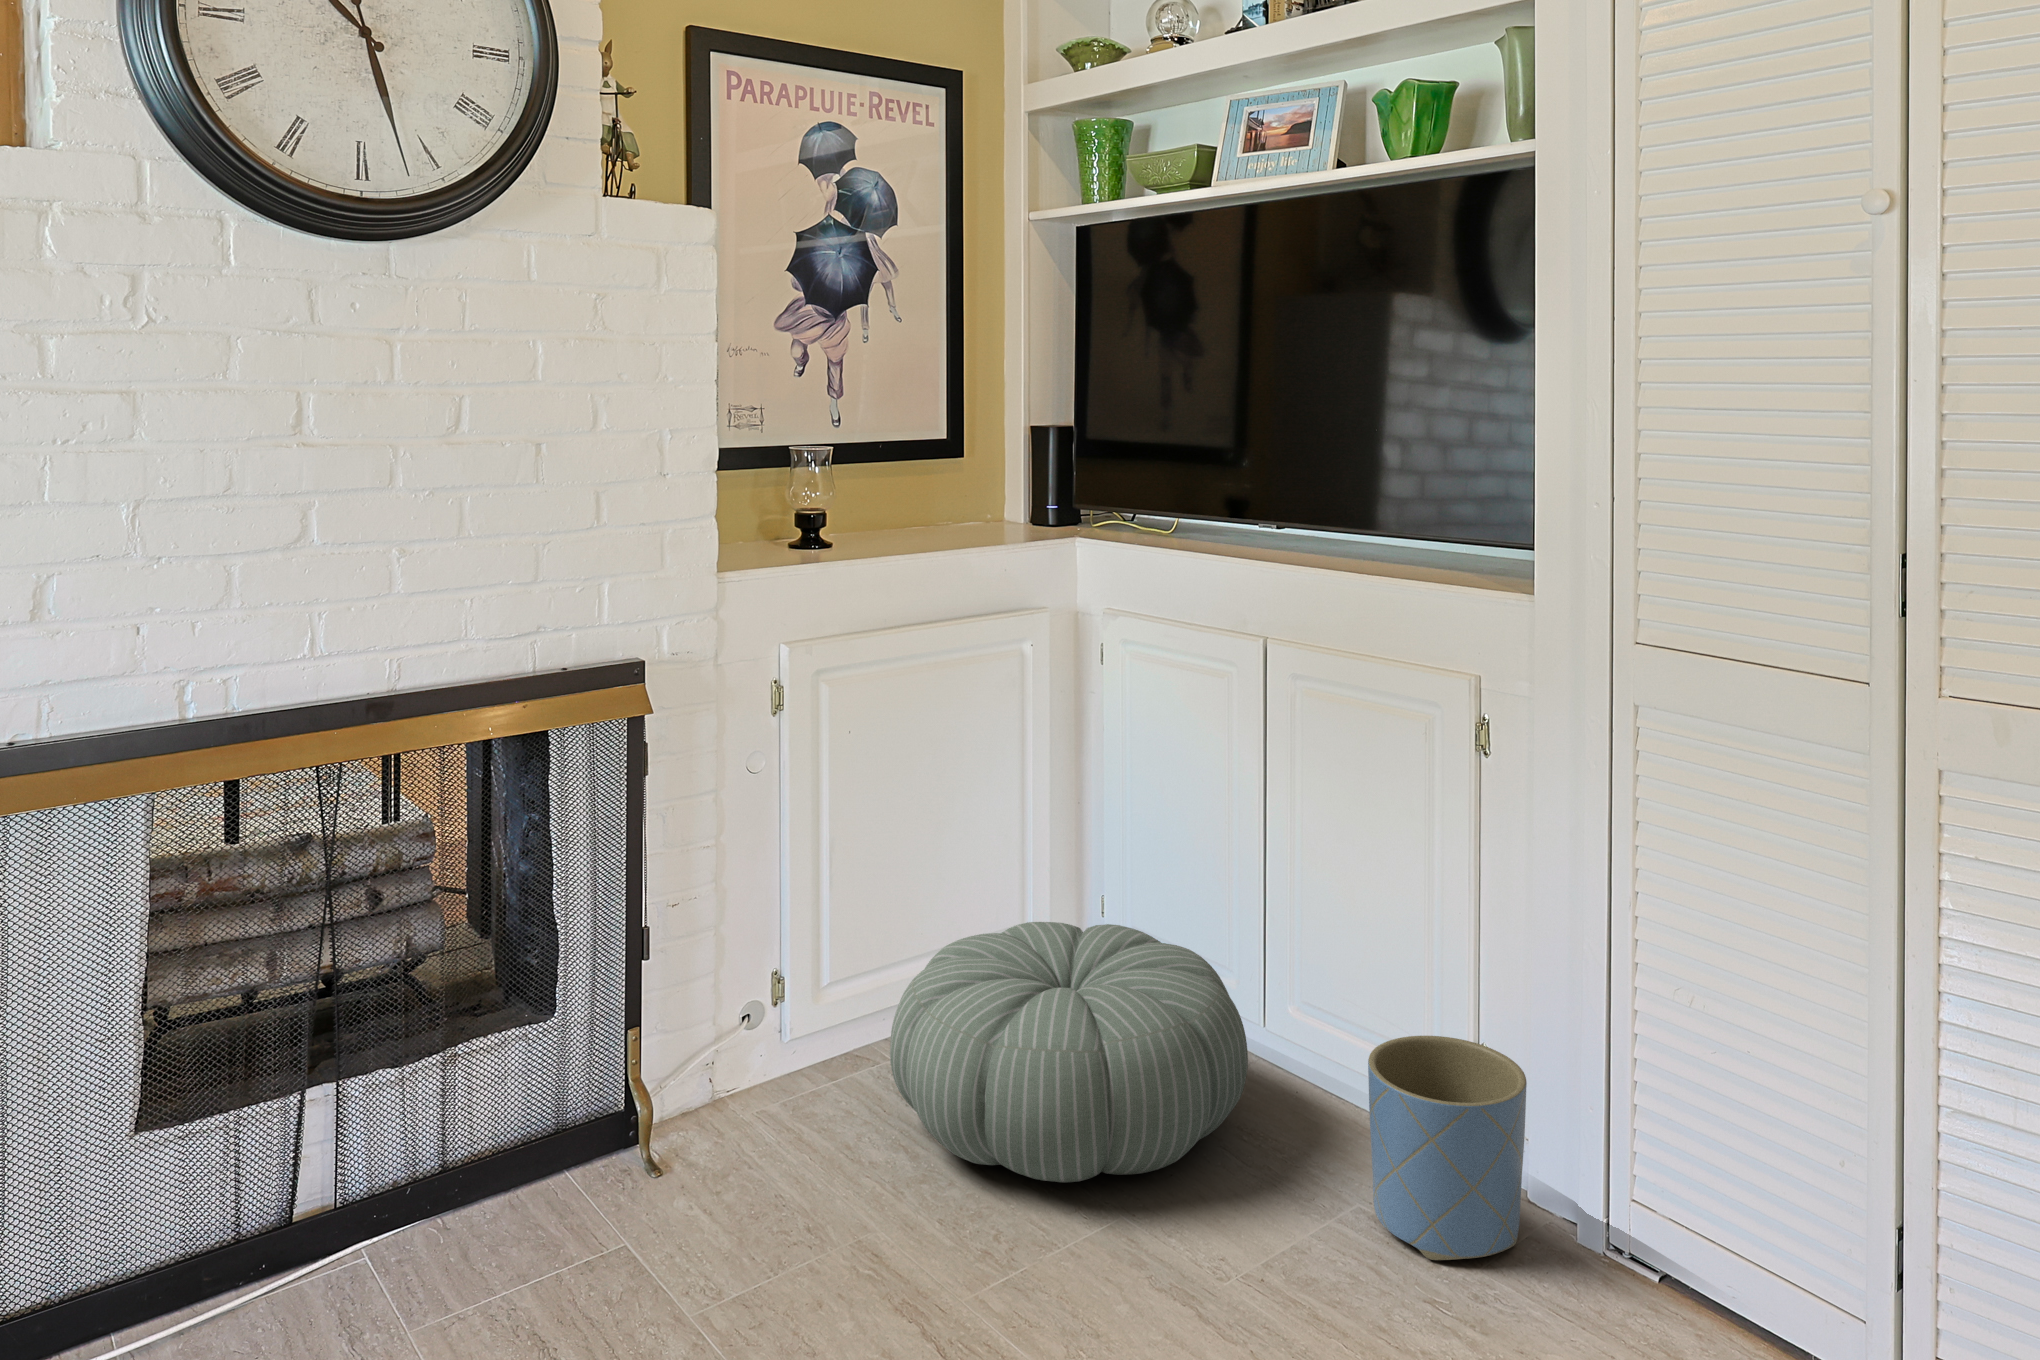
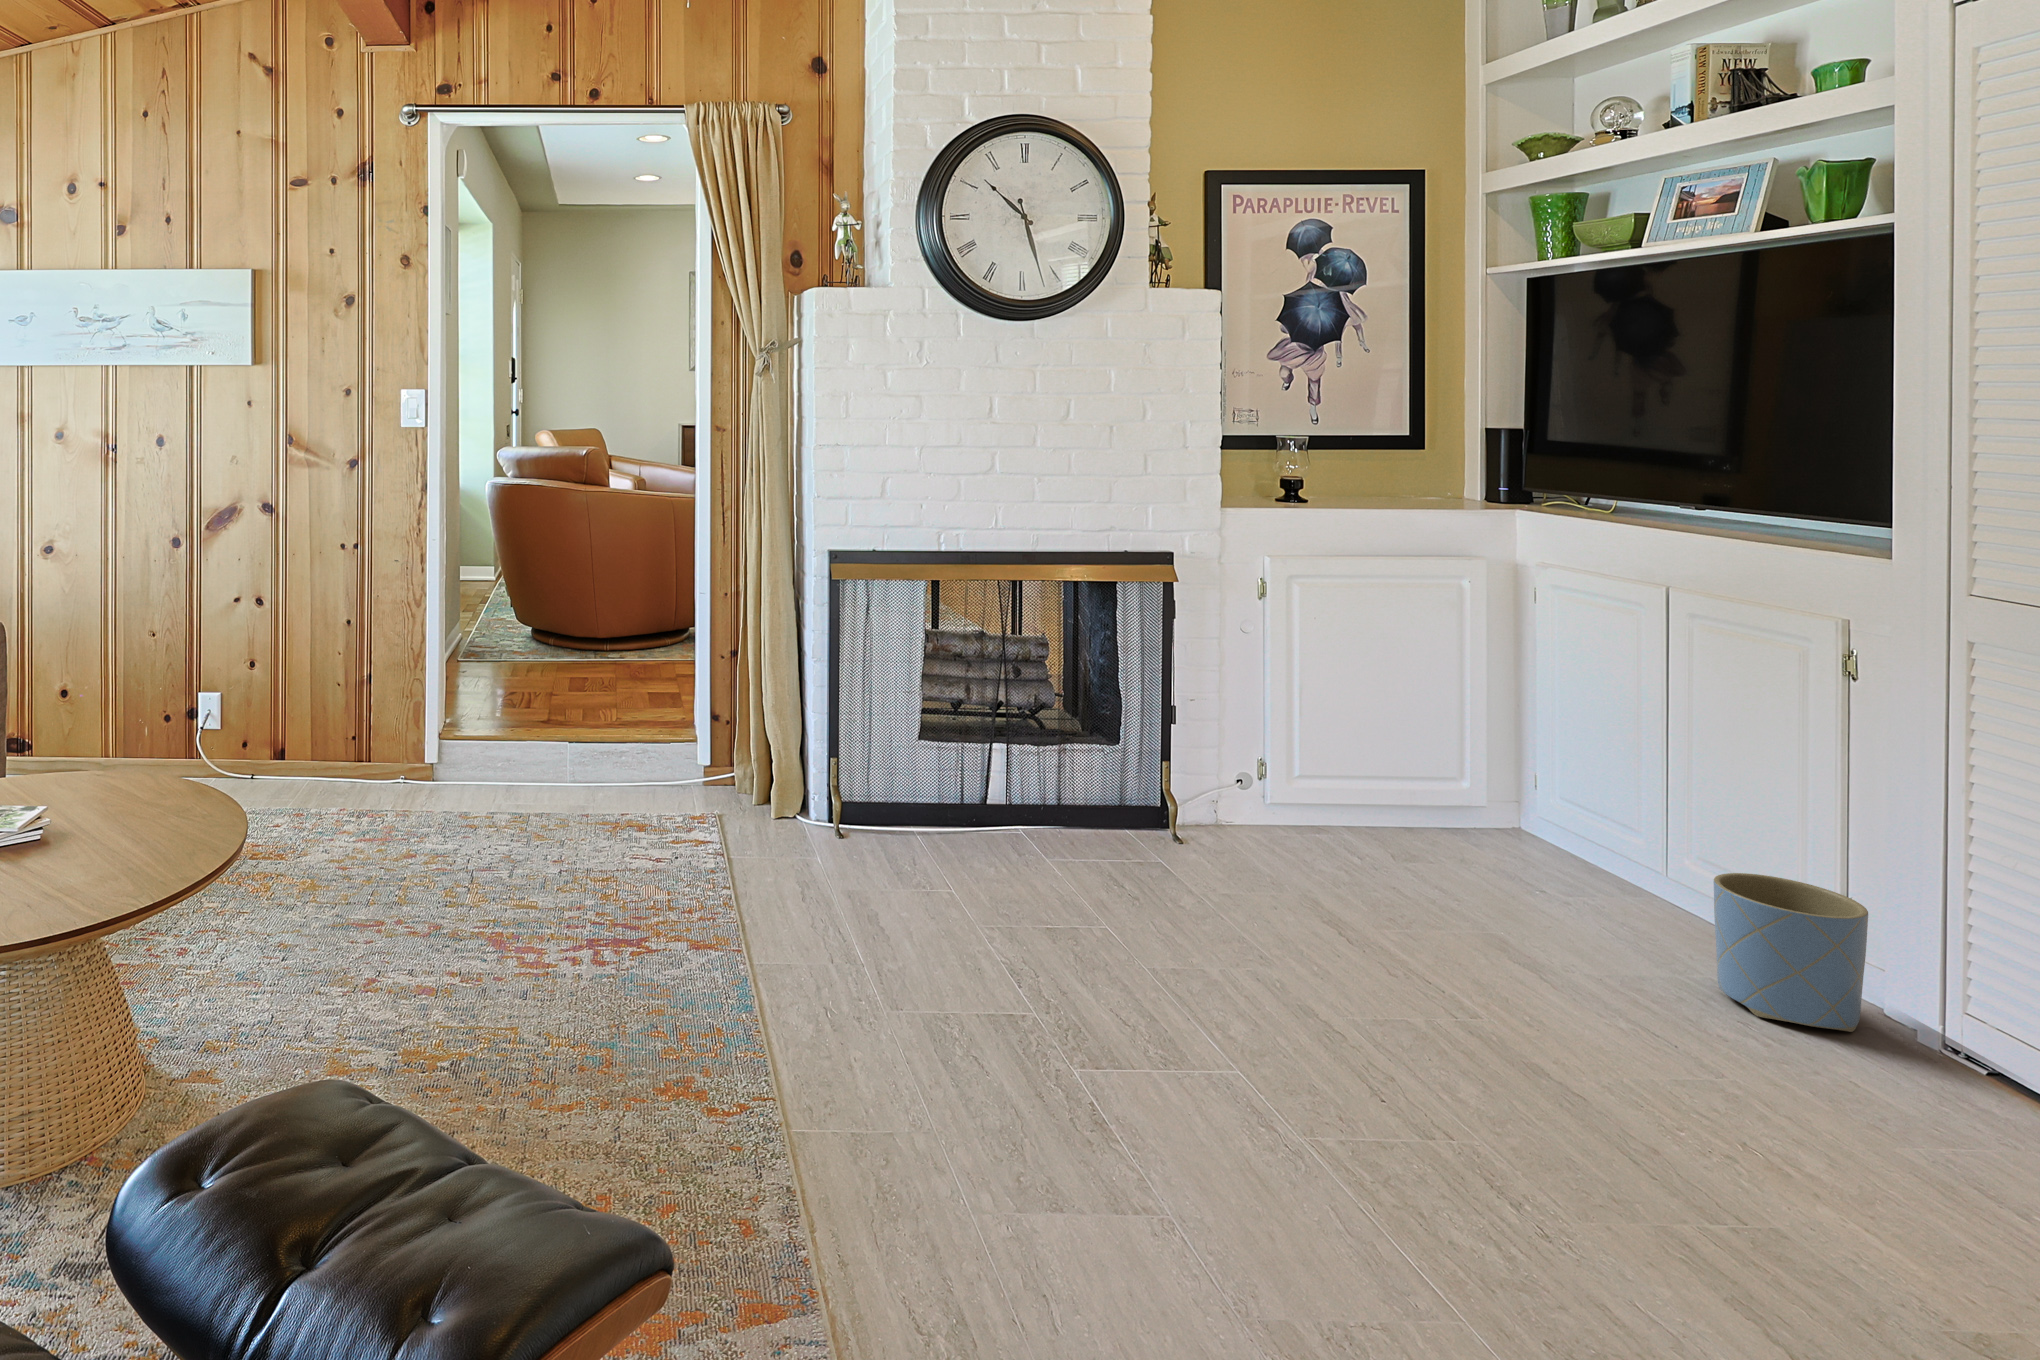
pouf: present [890,922,1248,1182] -> none [1334,761,1627,919]

